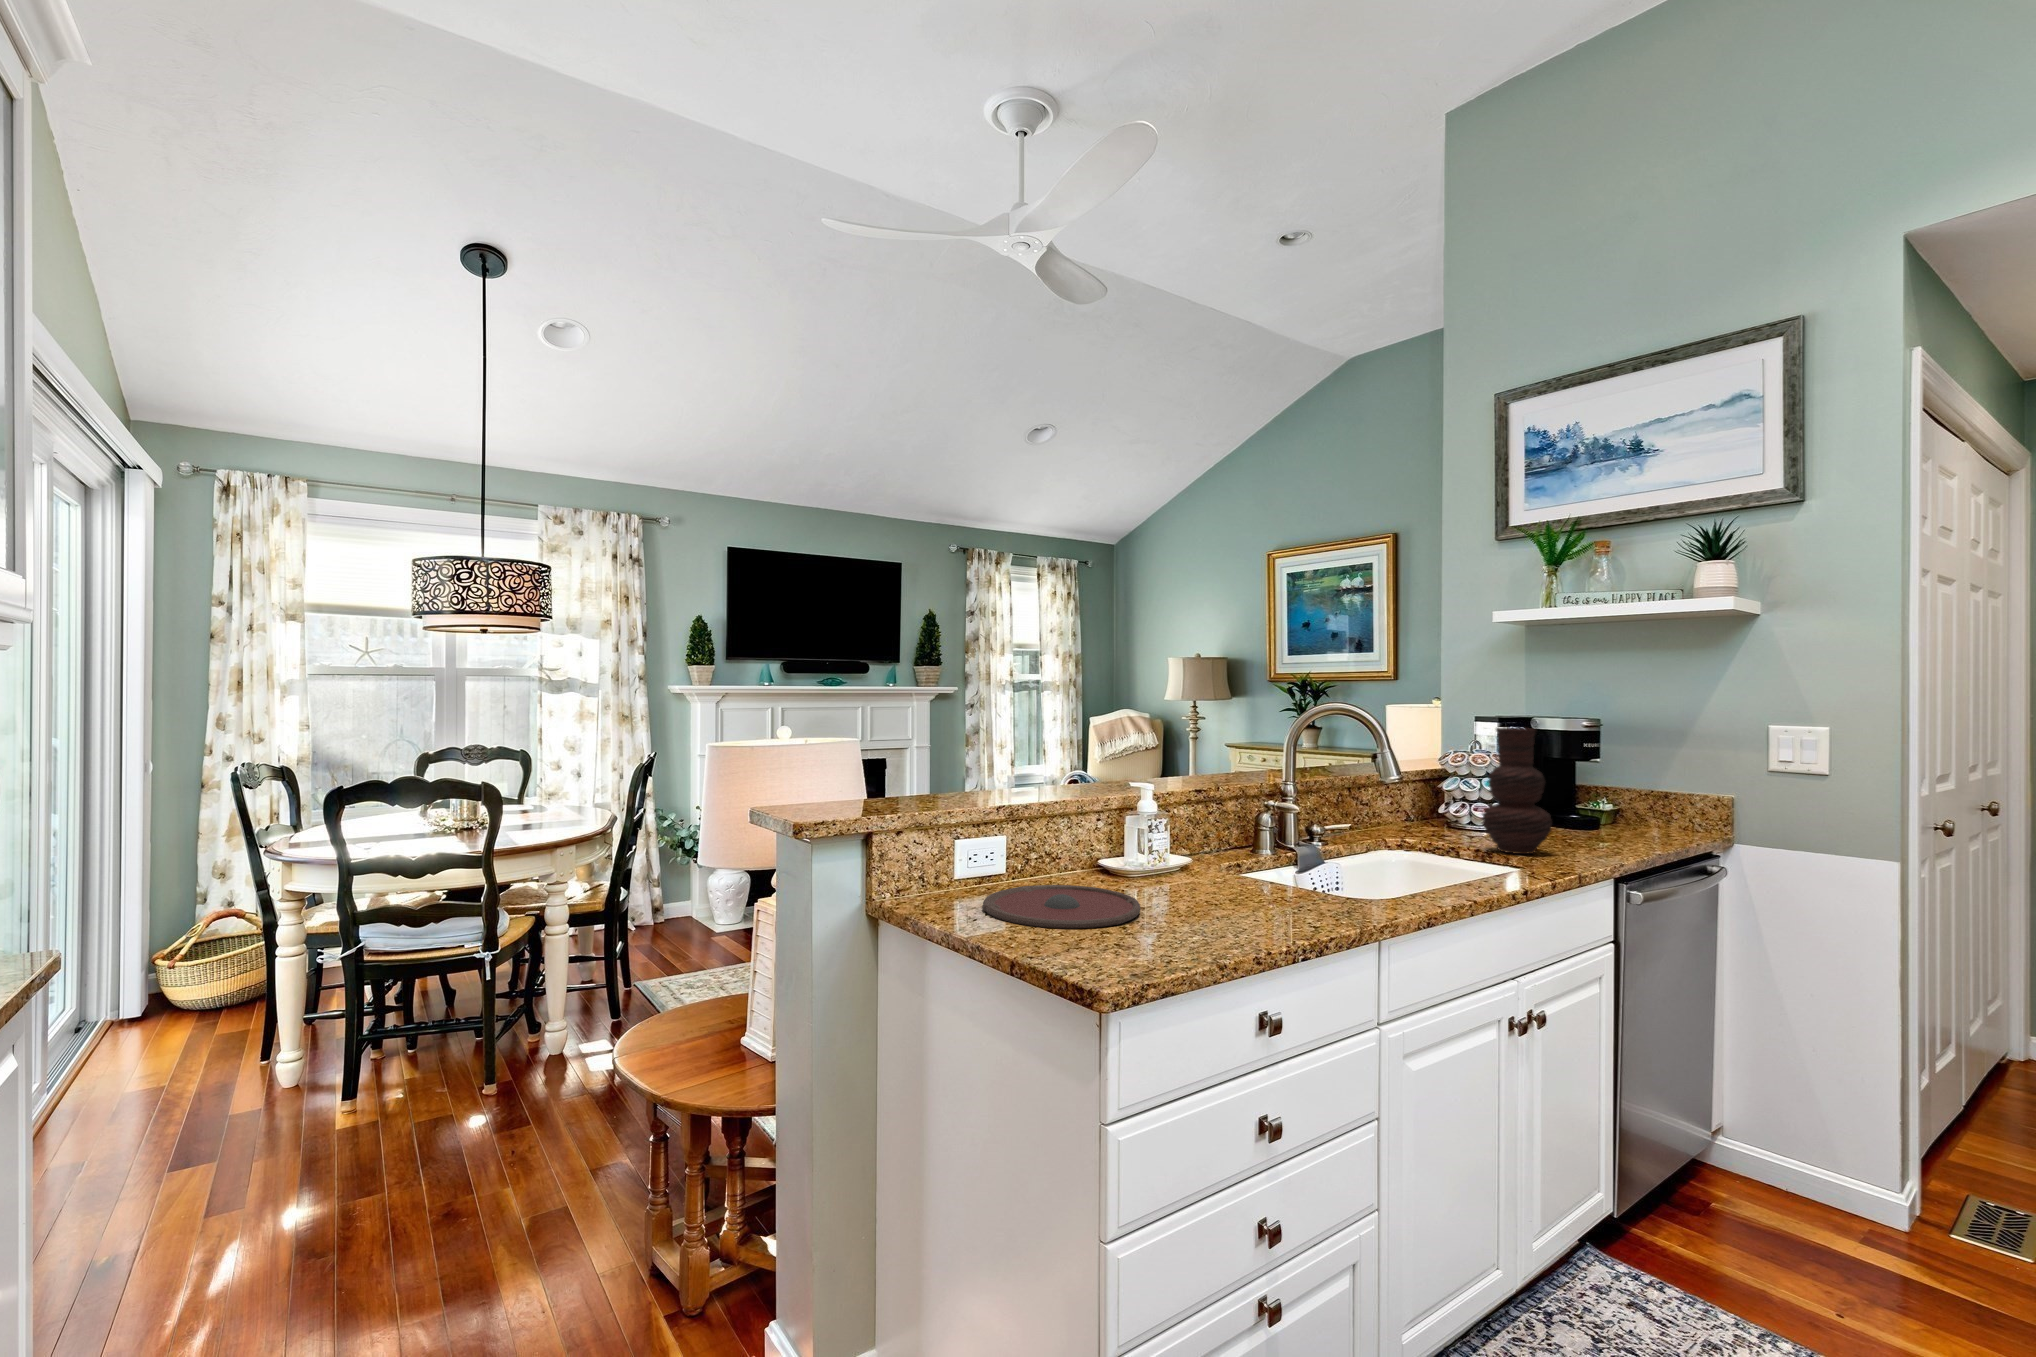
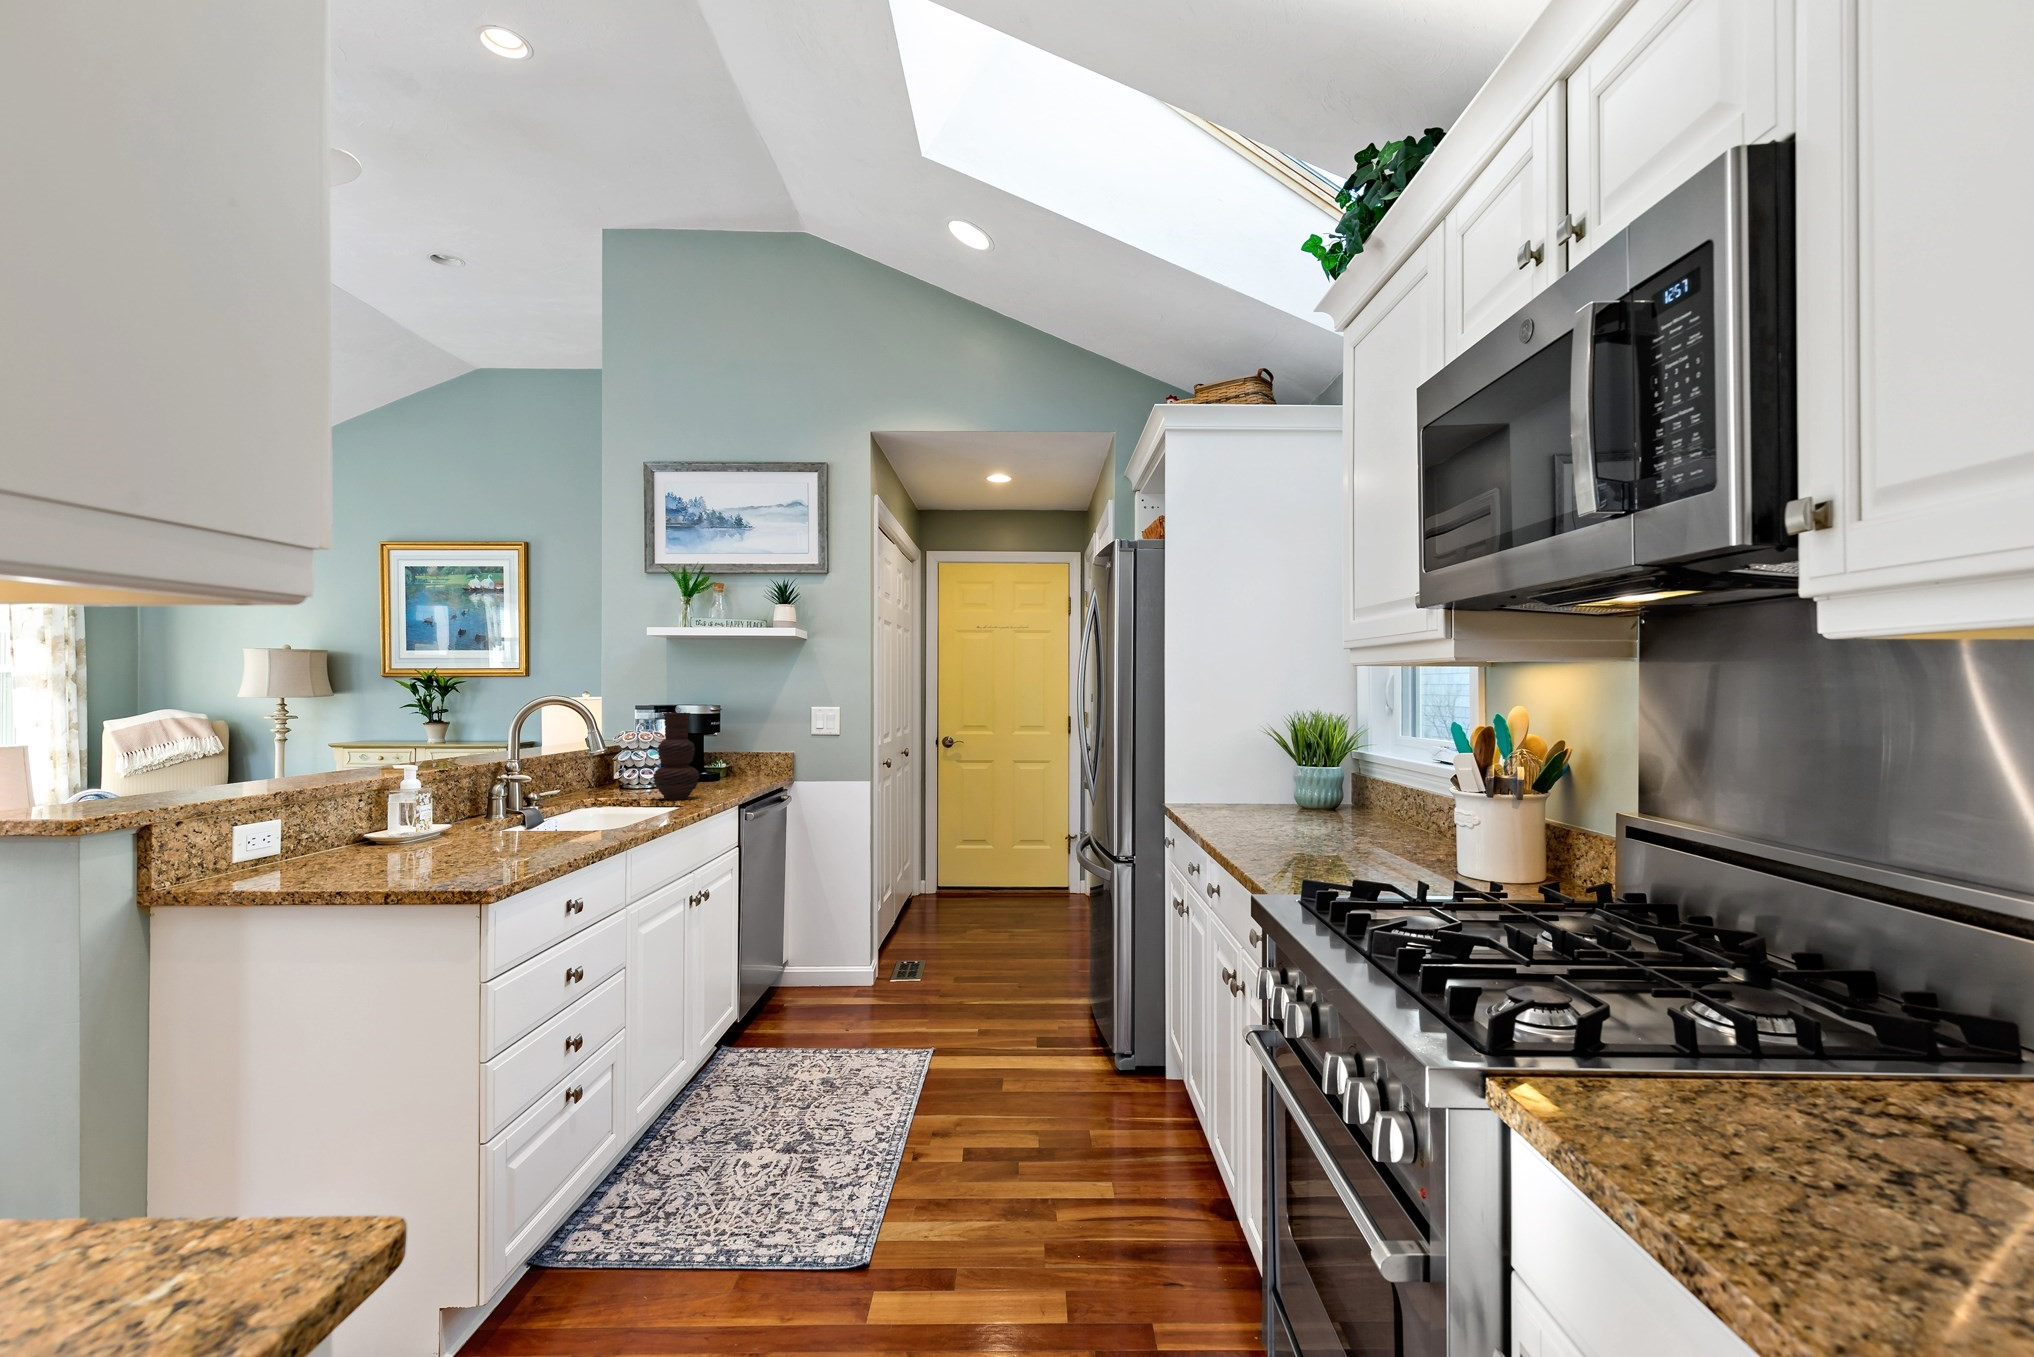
plate: present [982,885,1140,929] -> none [331,844,477,870]

